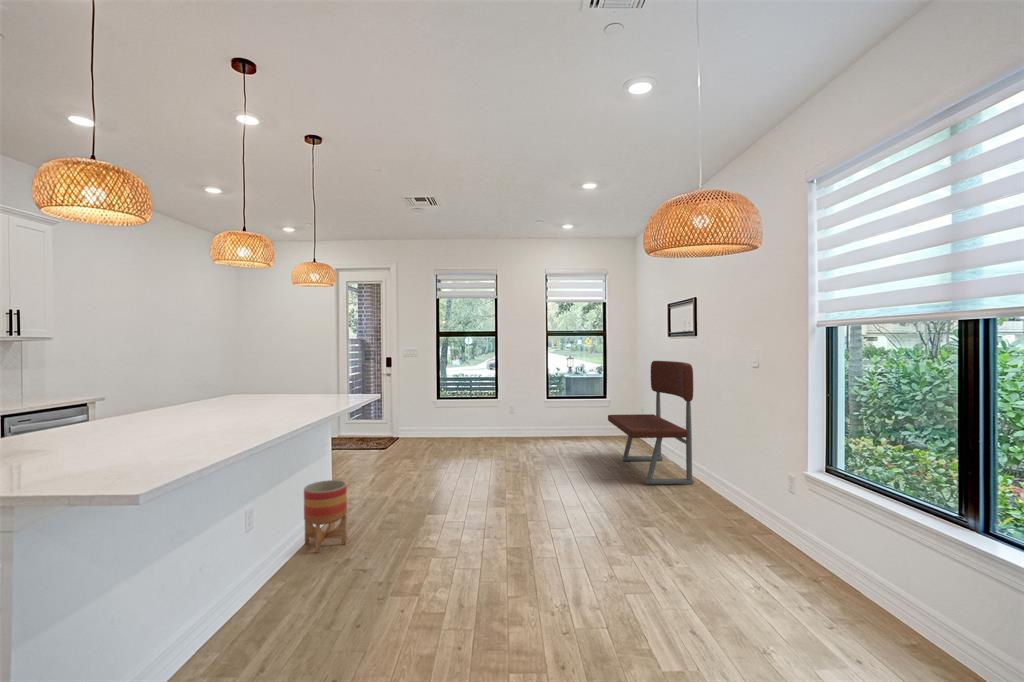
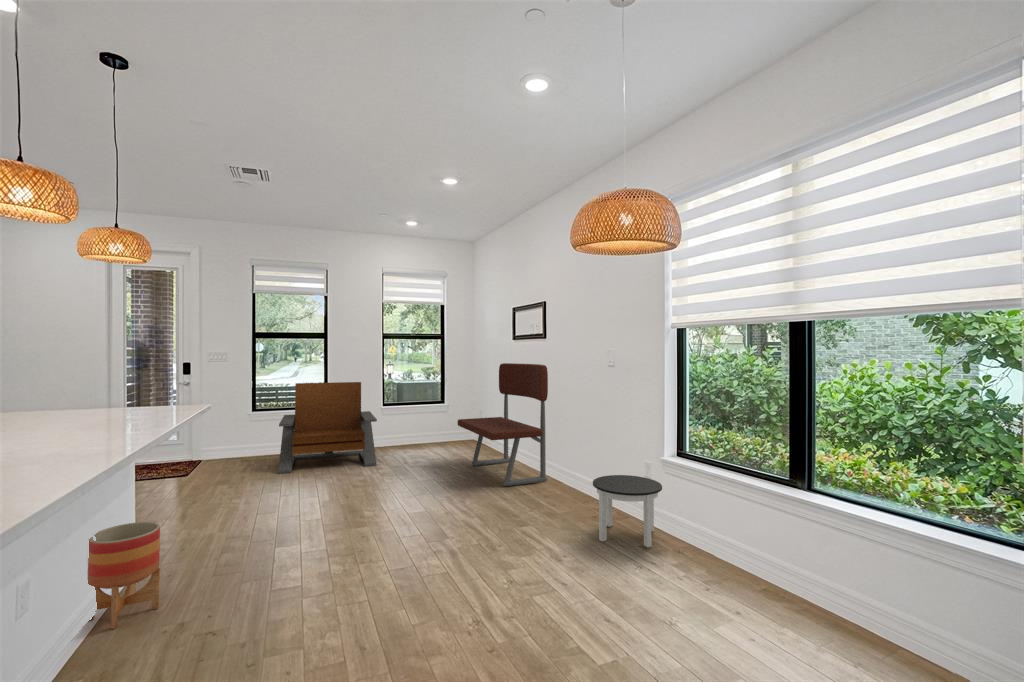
lounge chair: none [456,376,536,452] -> present [278,382,377,473]
round table: none [718,486,801,570] -> present [593,475,662,547]

